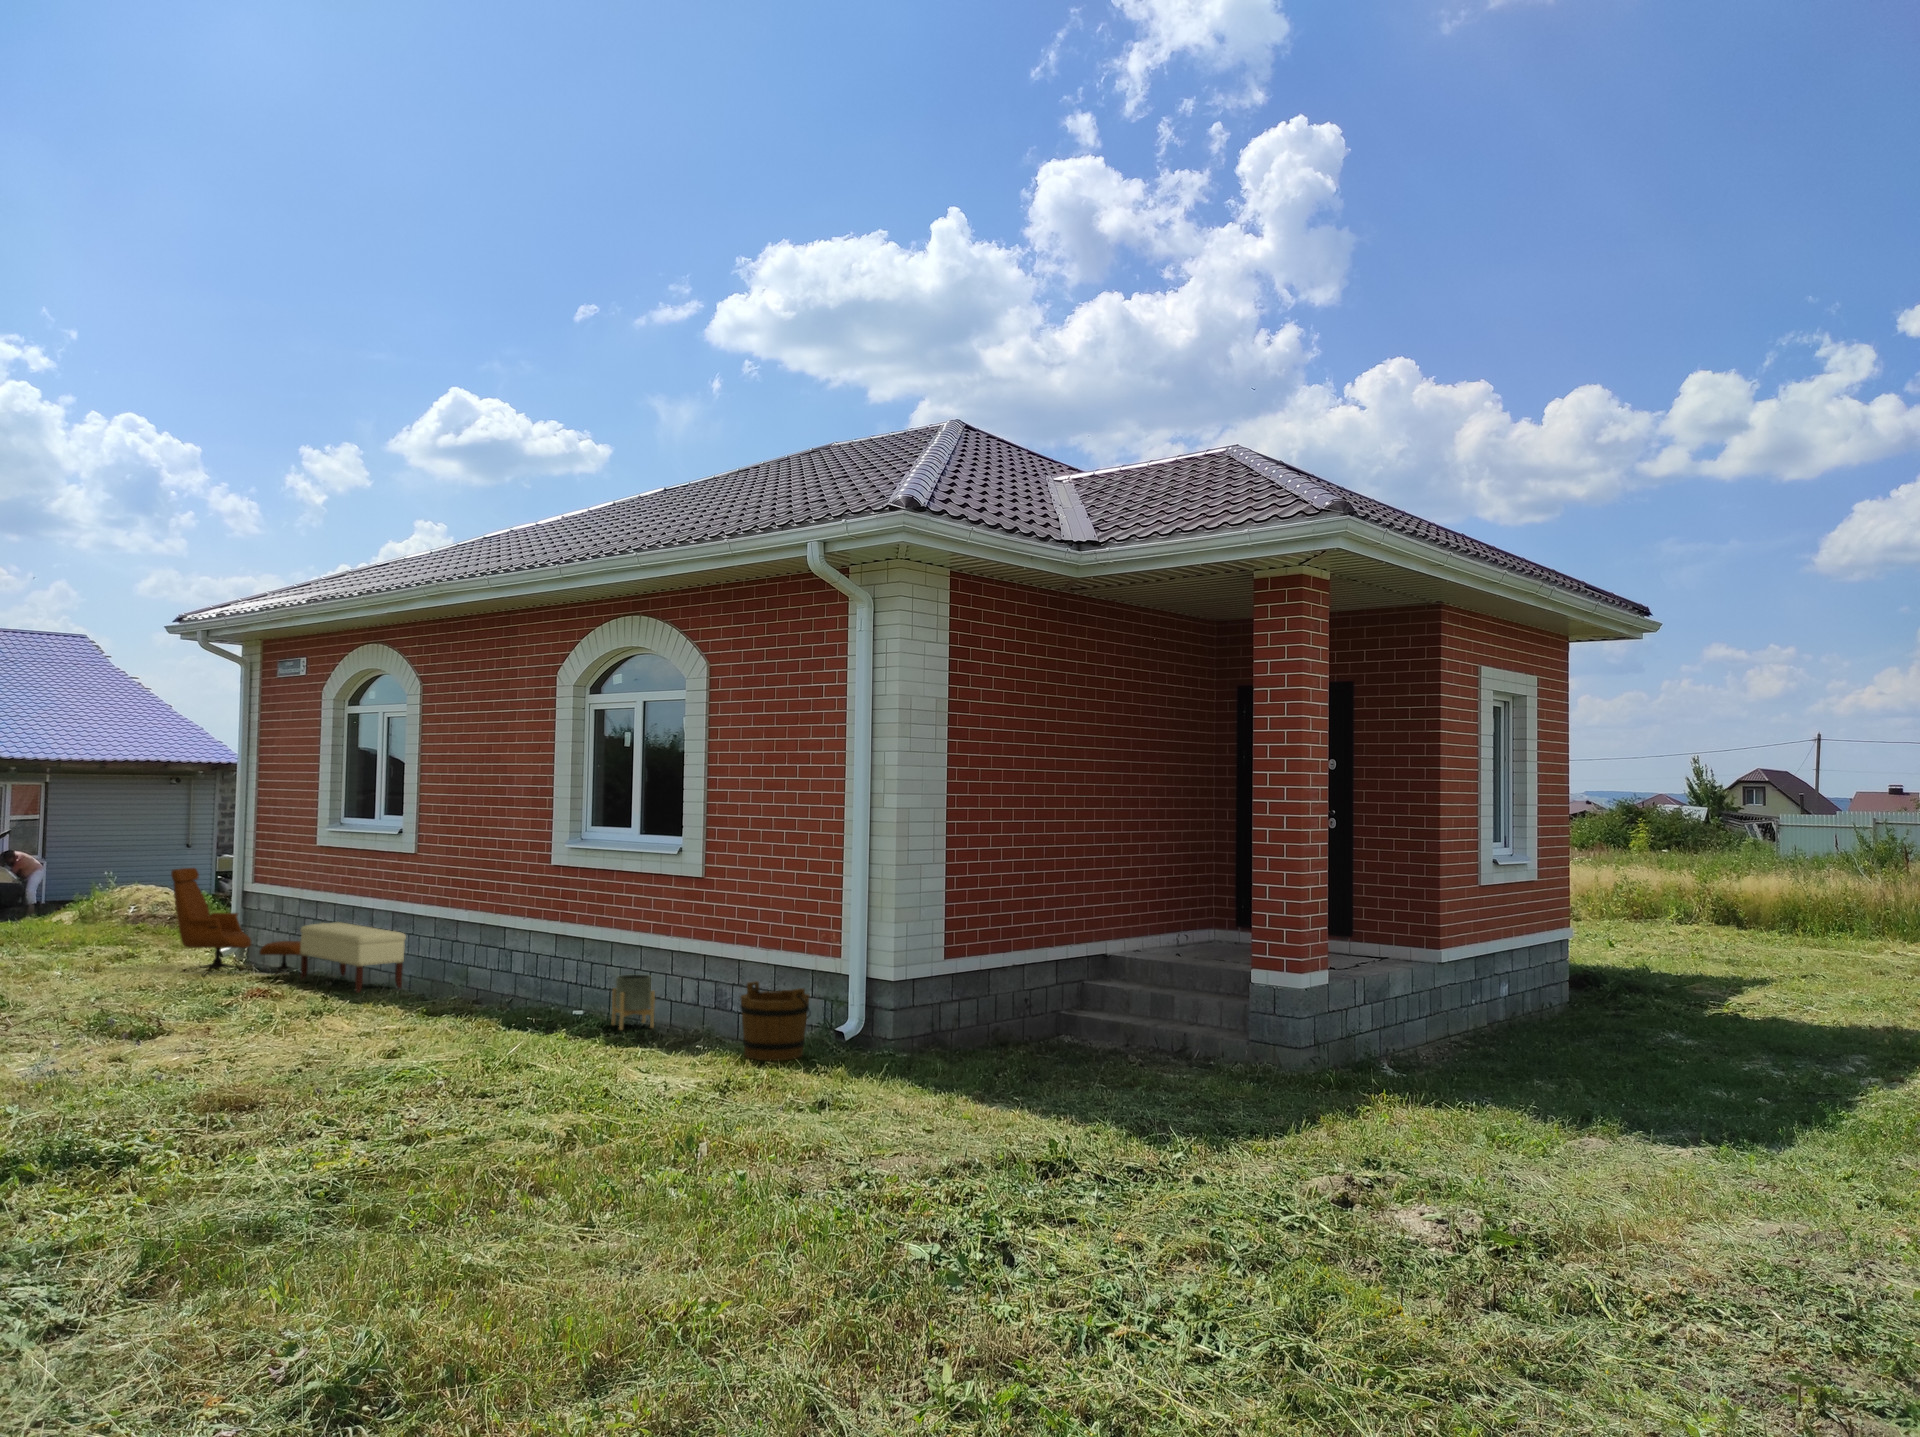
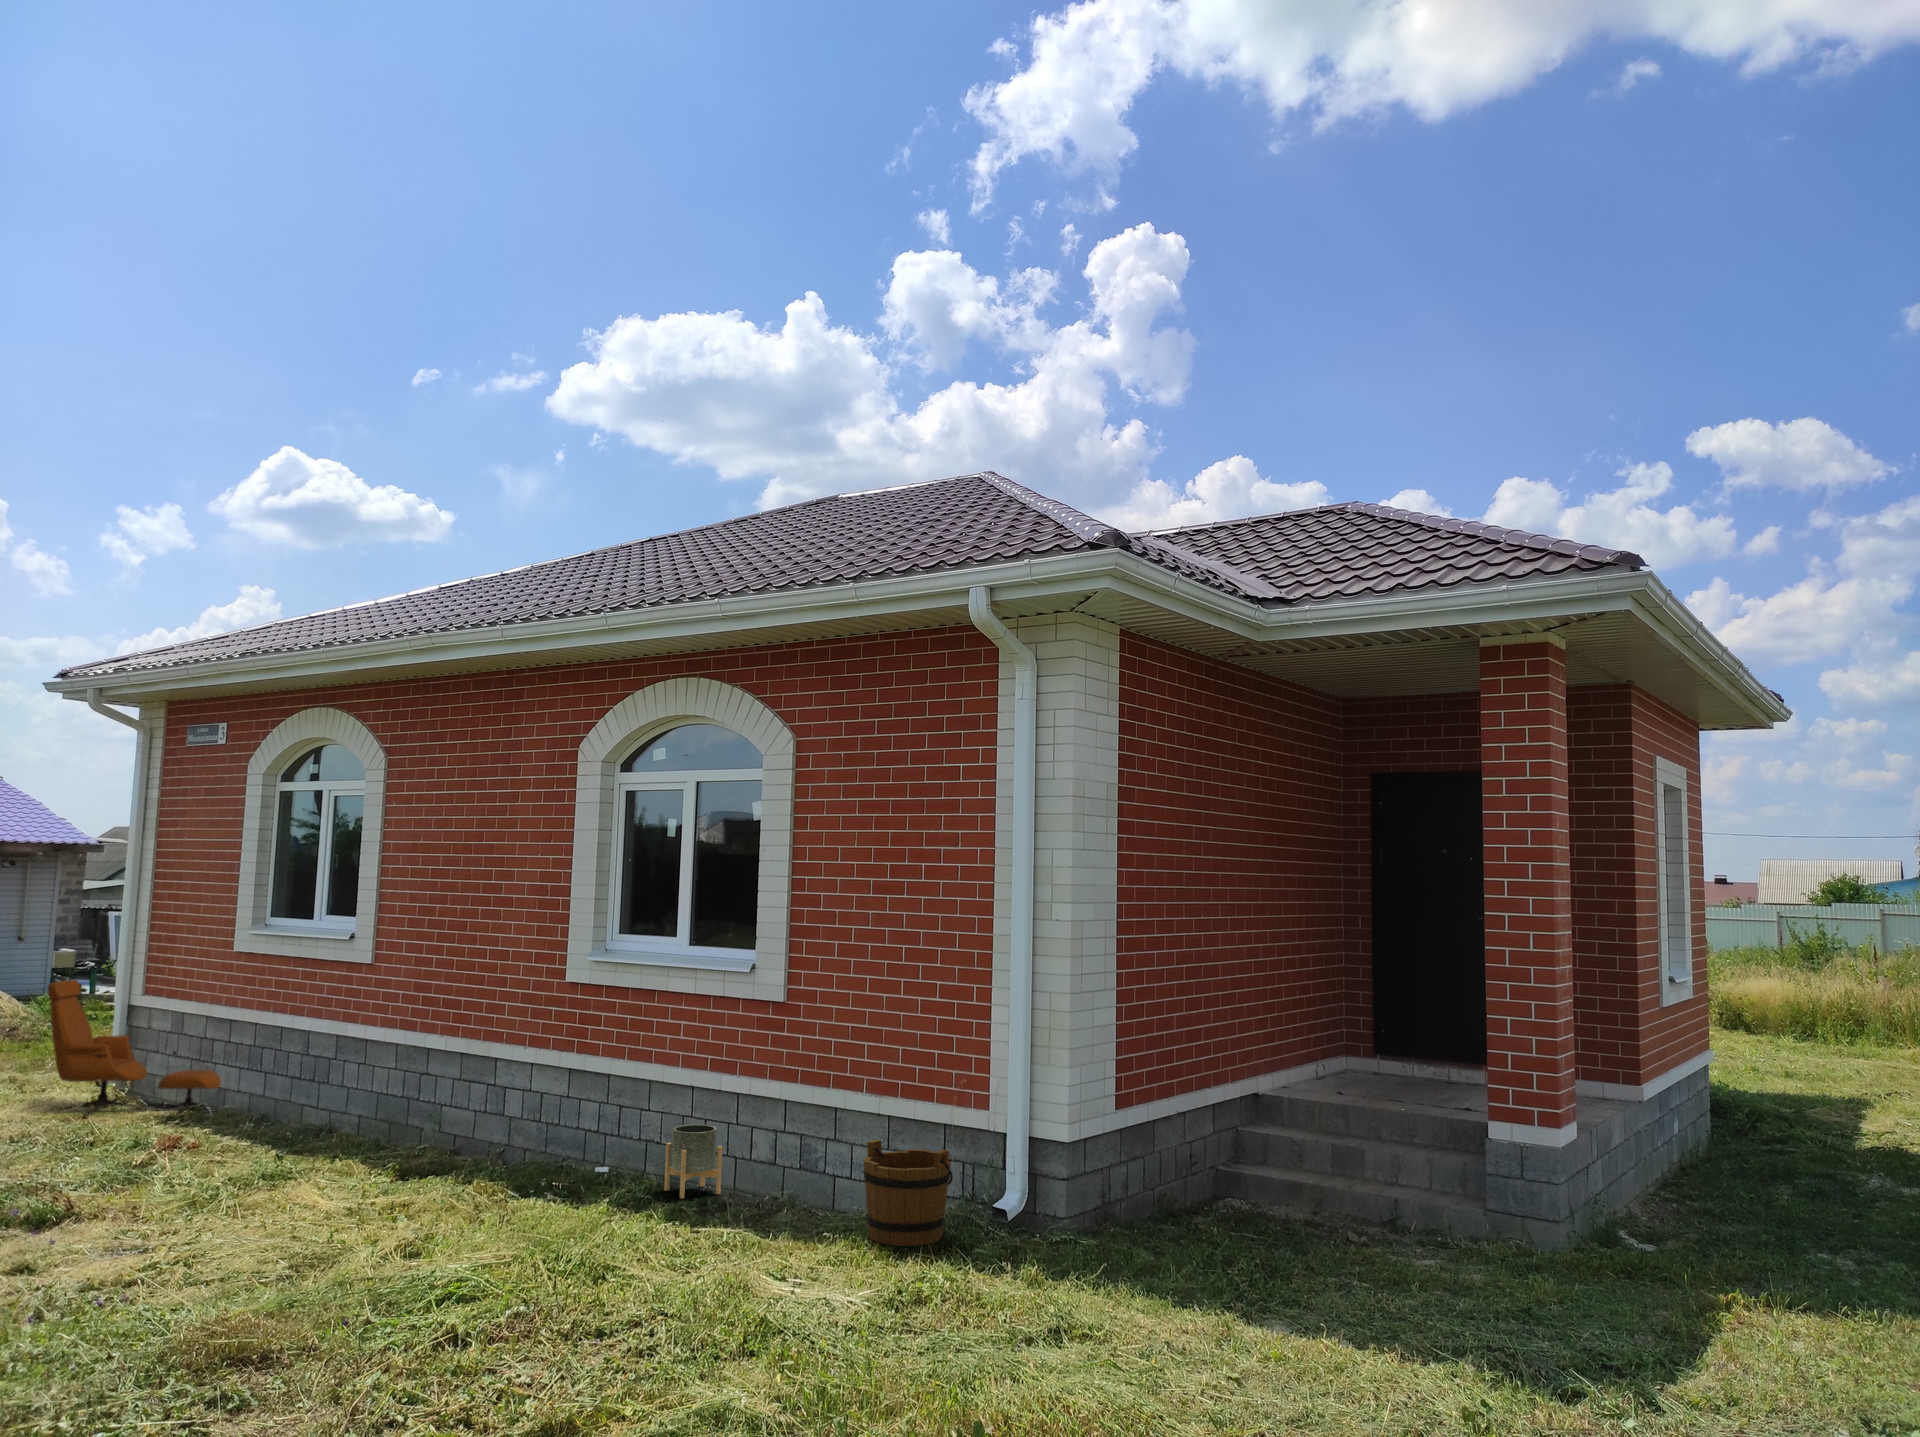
bench: present [300,922,406,993] -> none [216,1048,359,1142]

